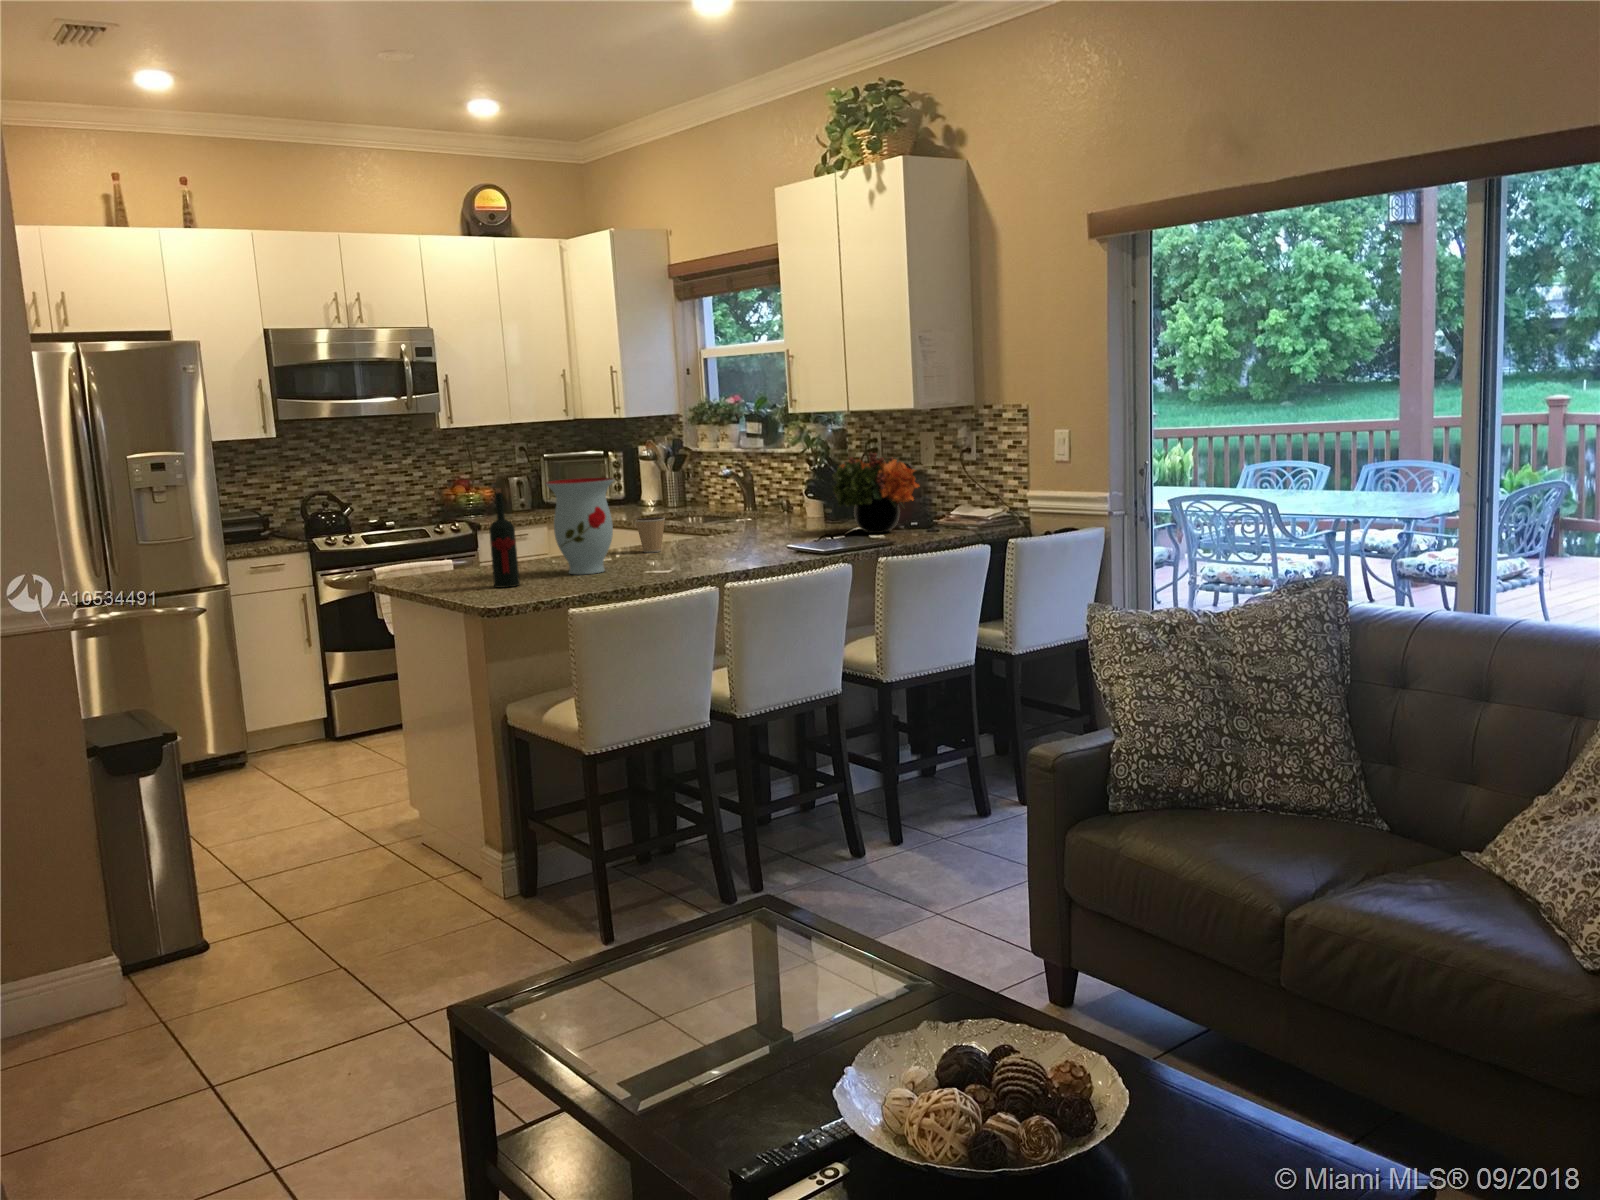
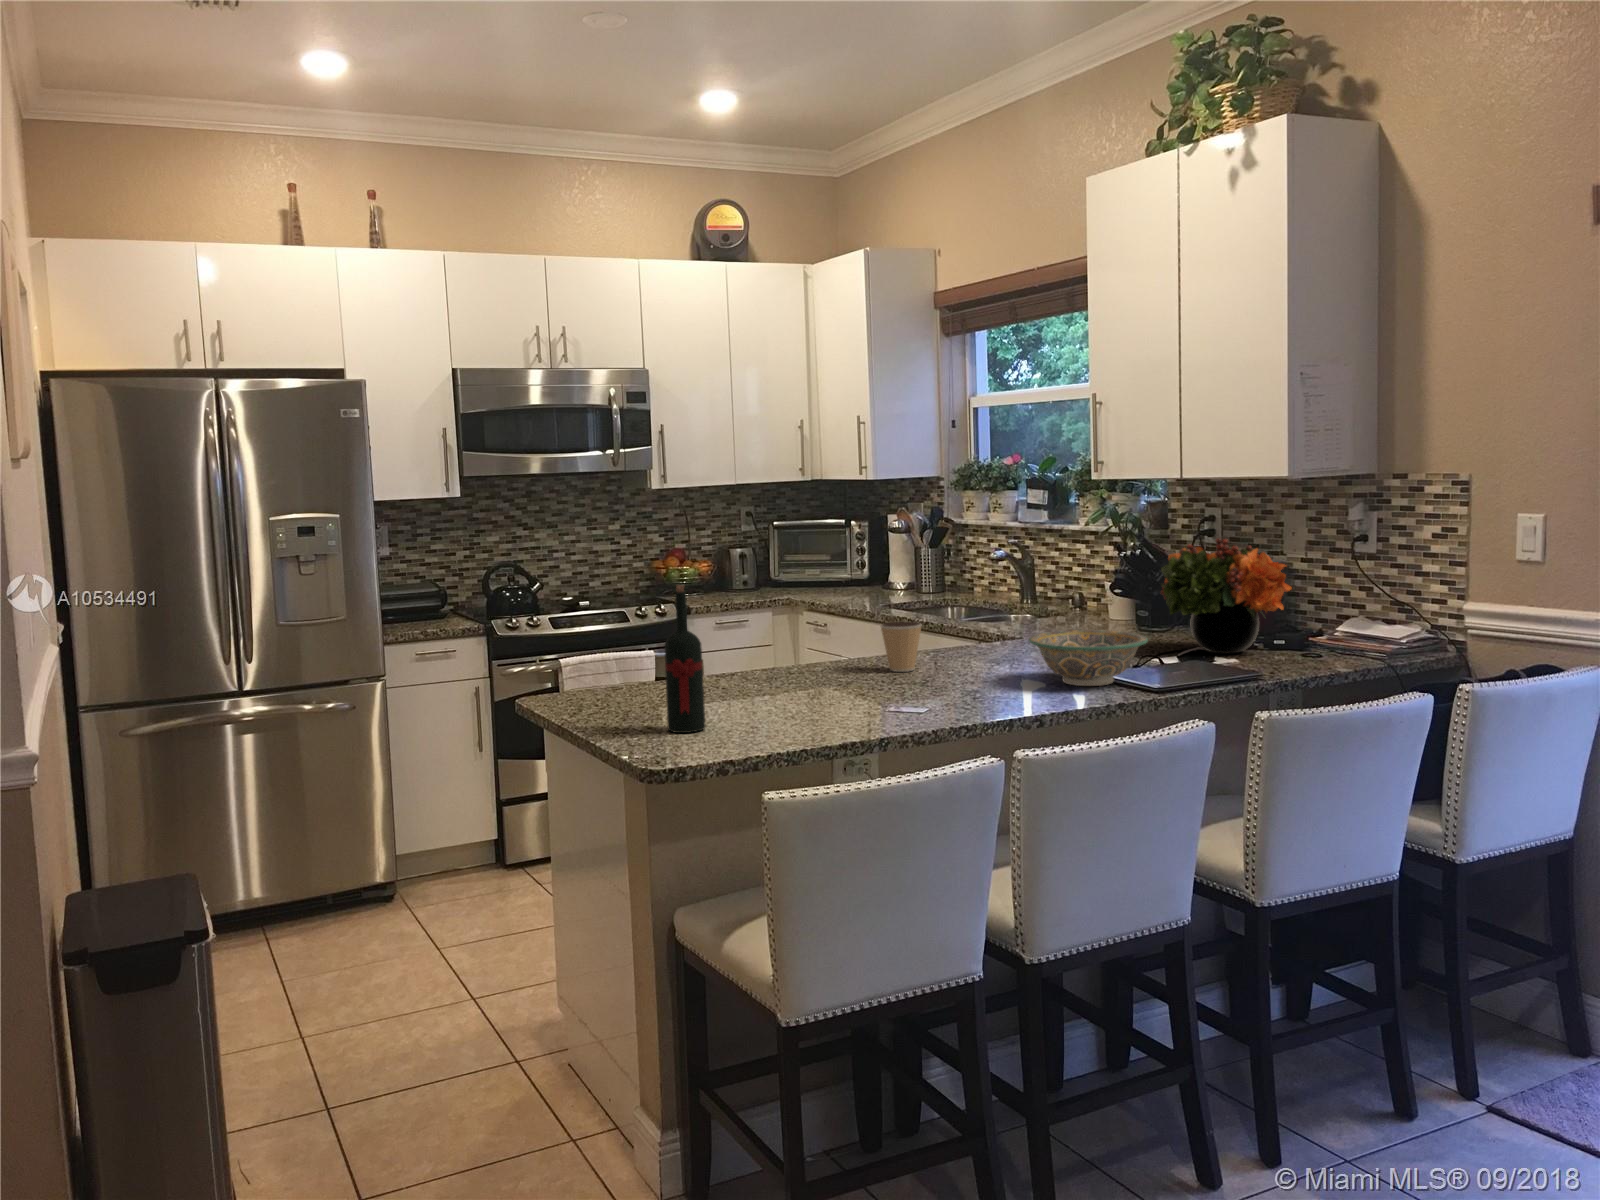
vase: present [545,478,614,574] -> none [751,569,853,712]
bowl: none [738,517,817,553] -> present [1029,630,1148,686]

